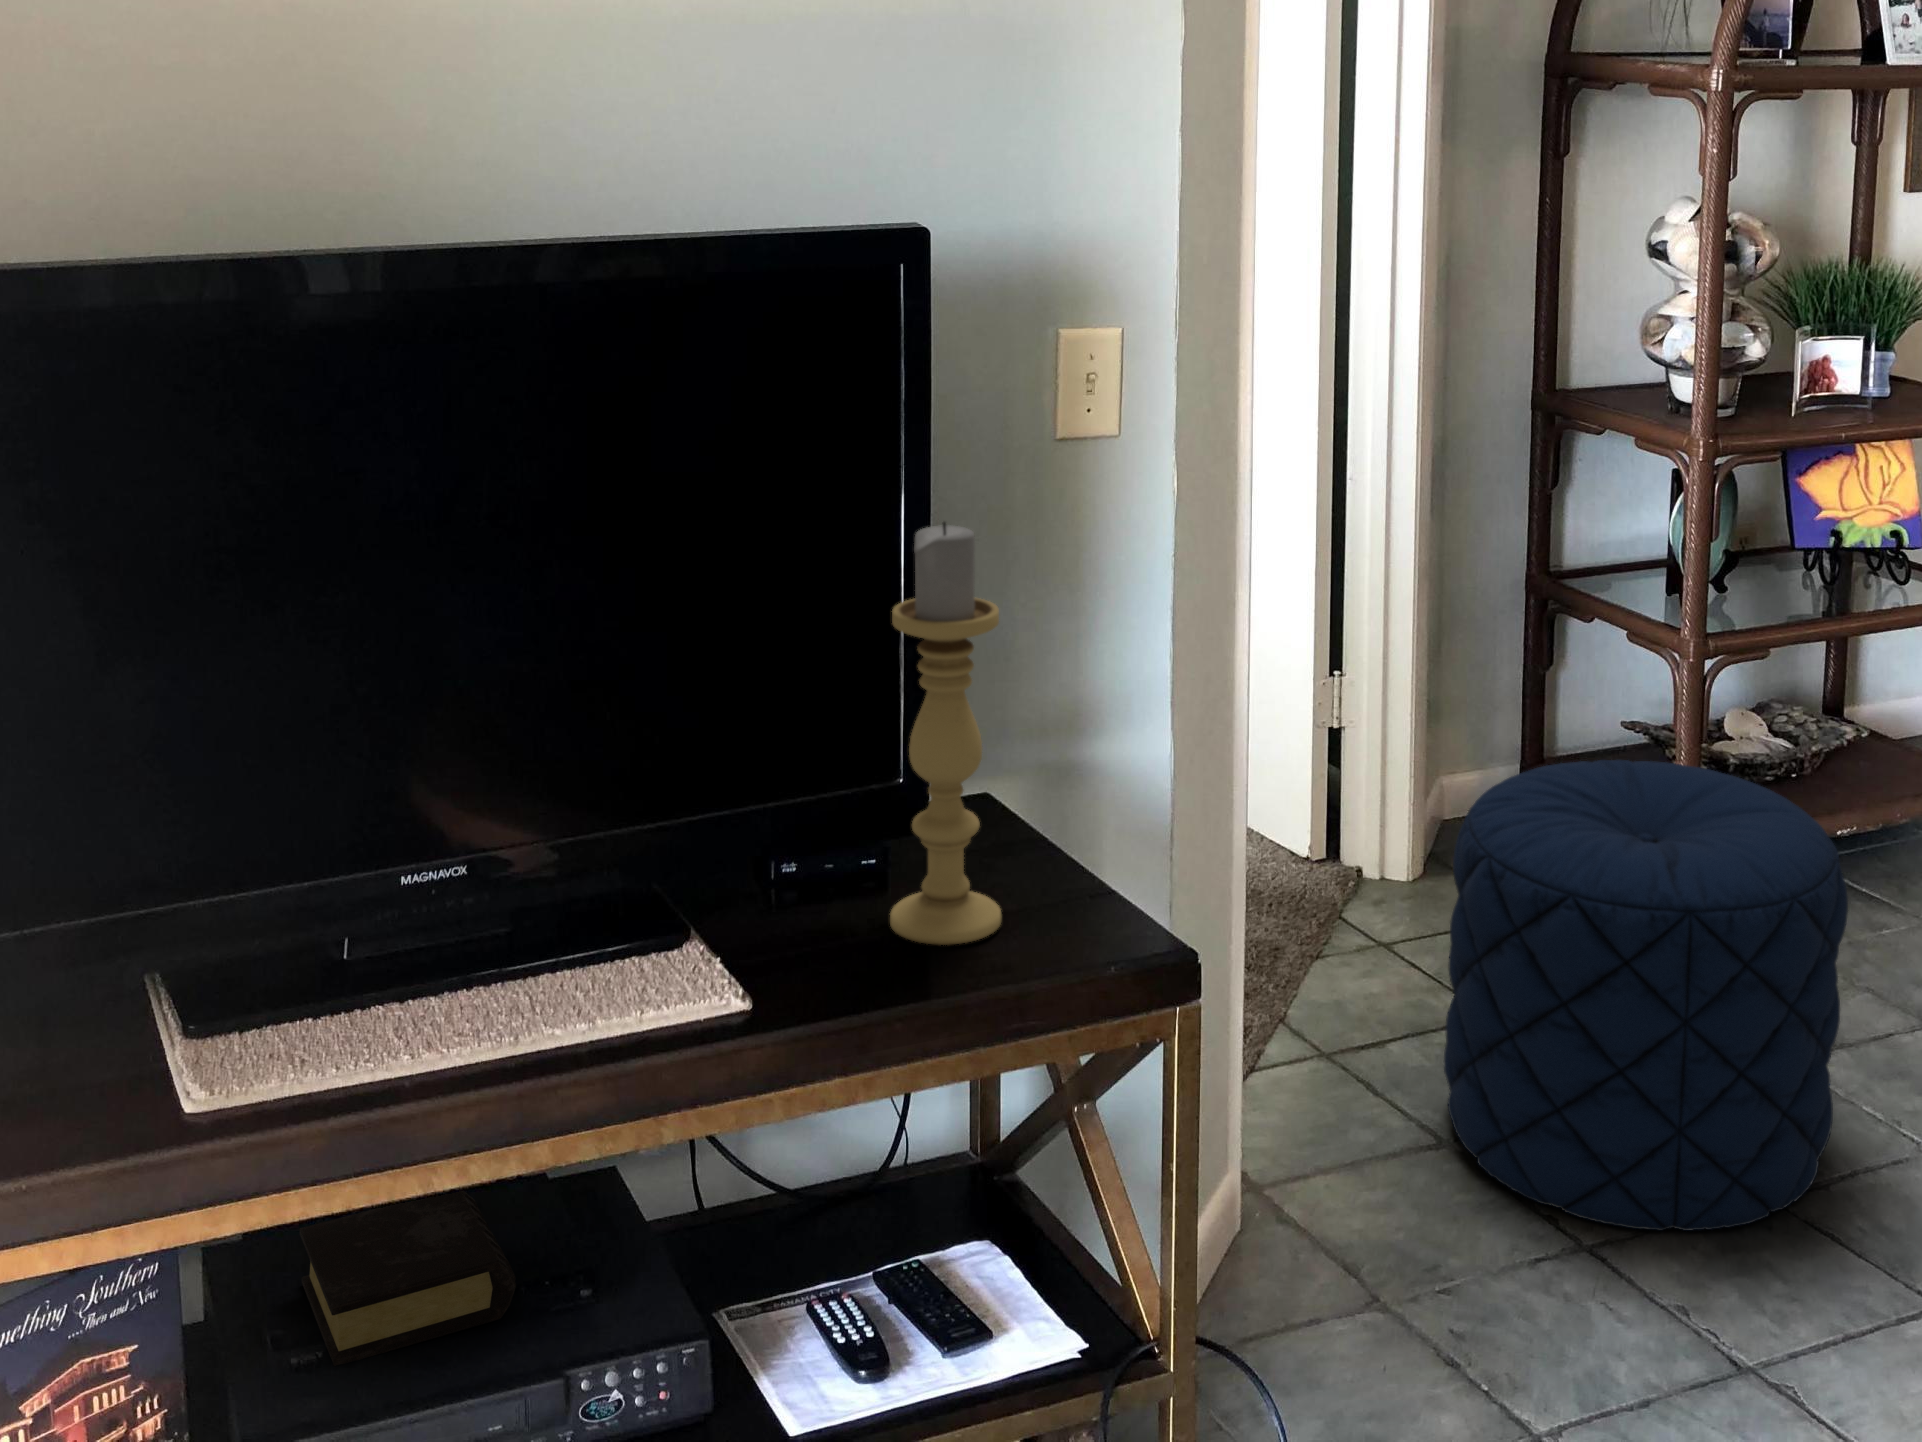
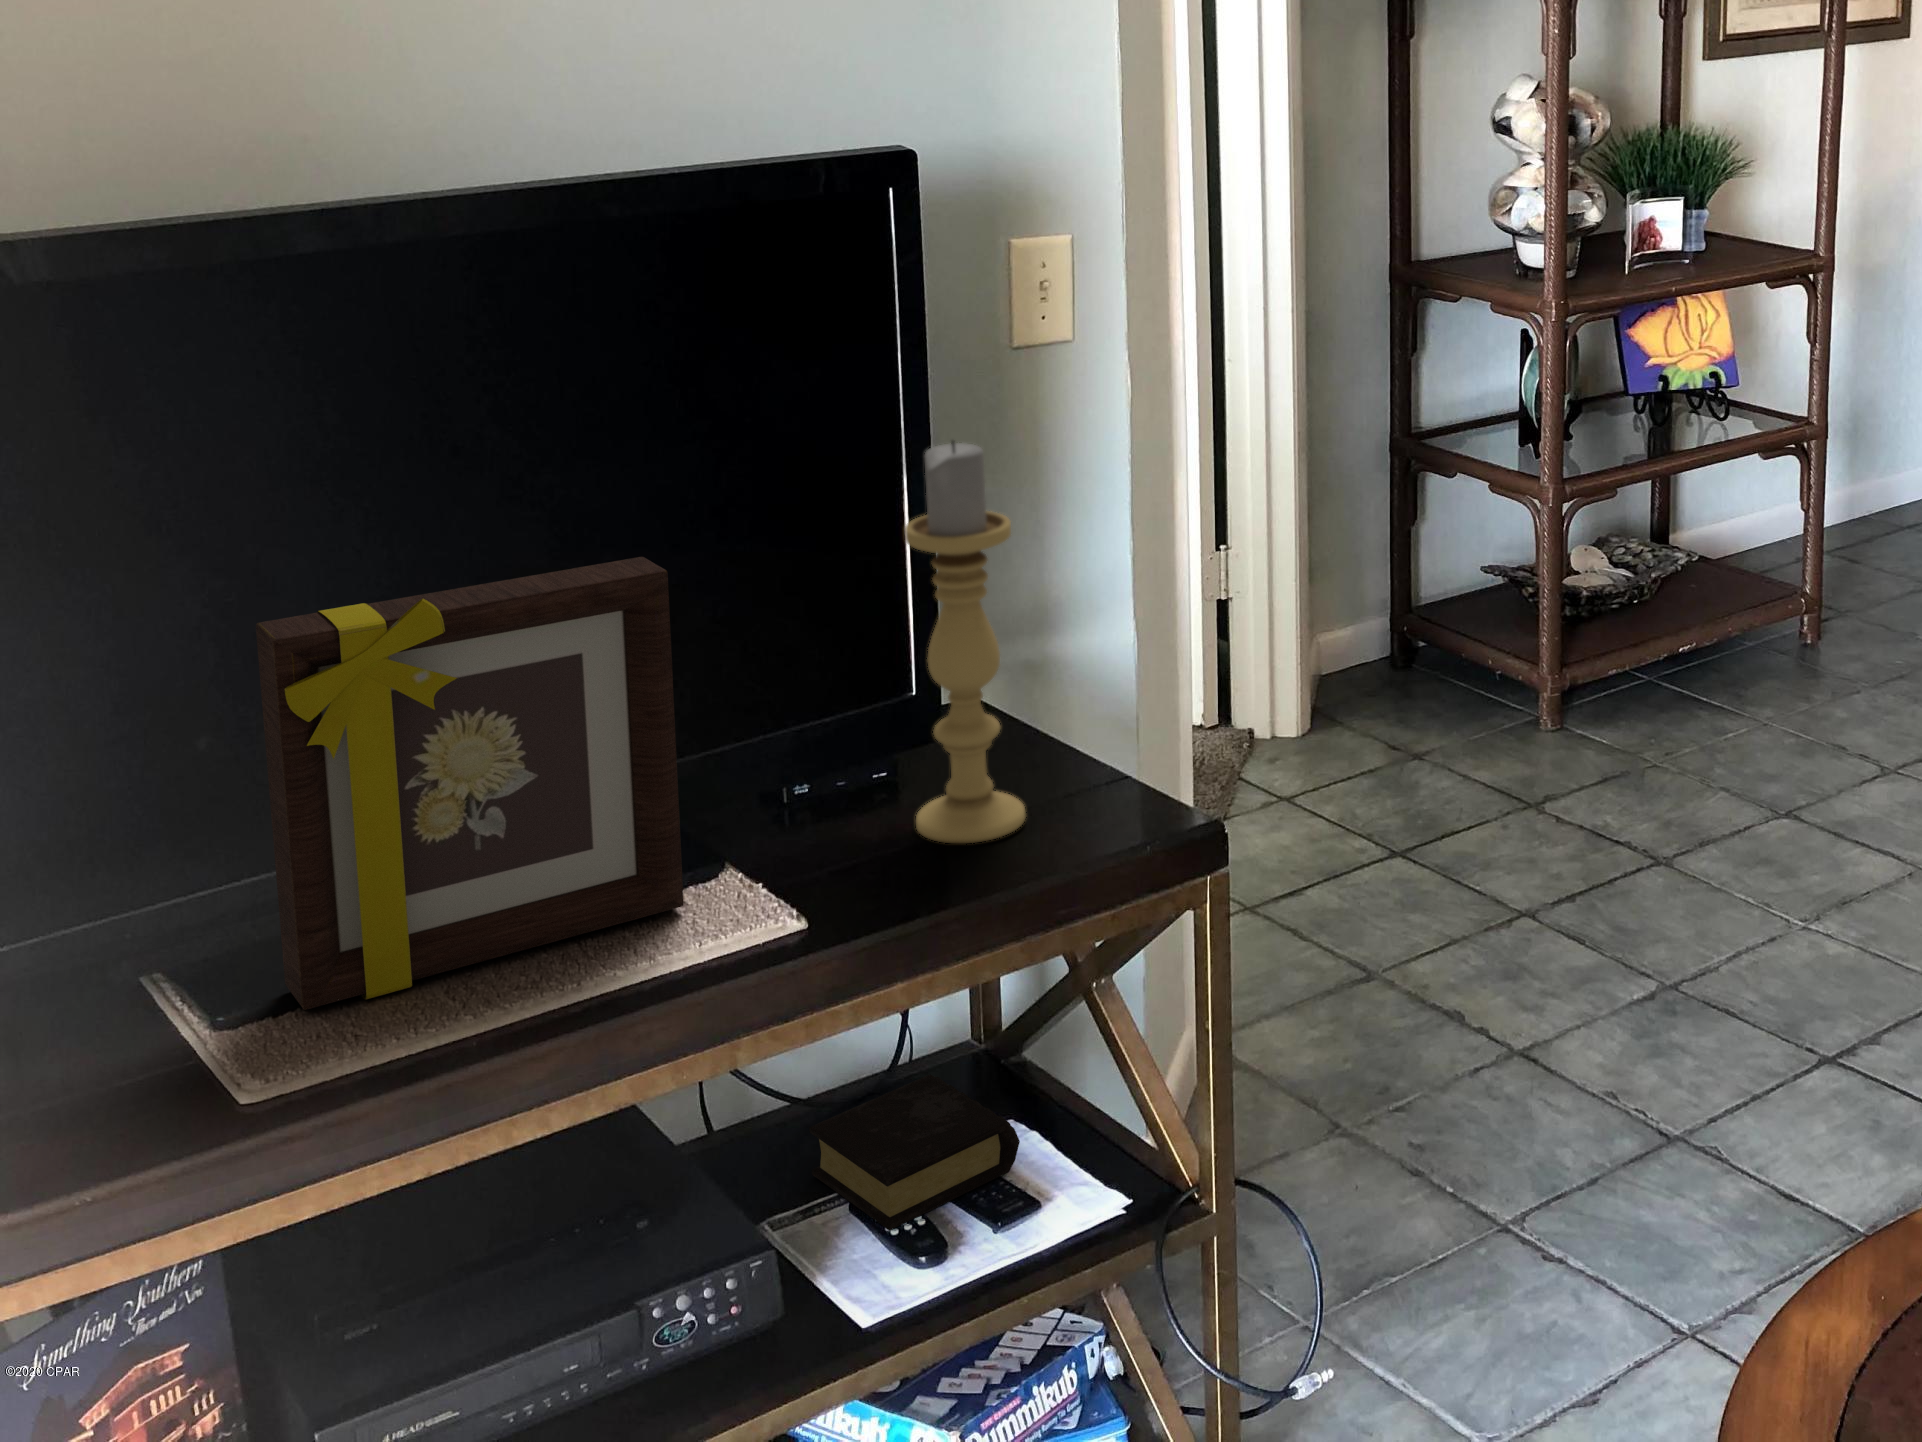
picture frame: none [249,614,639,1029] -> present [256,557,684,1010]
pouf: present [1444,760,1848,1231] -> none [1369,608,1723,1029]
book: present [300,1191,516,1366] -> present [809,1074,1020,1230]

